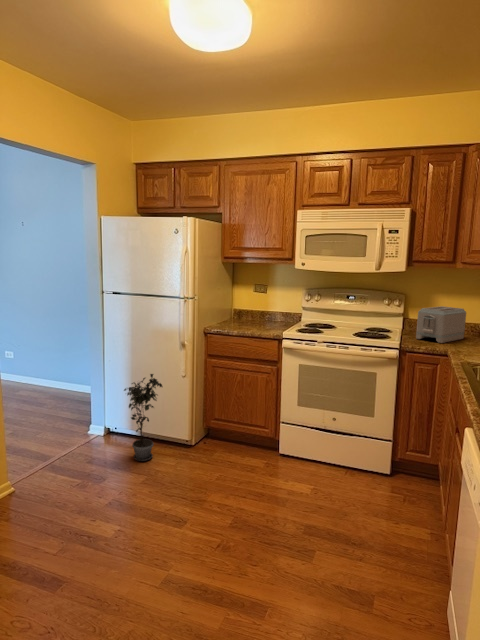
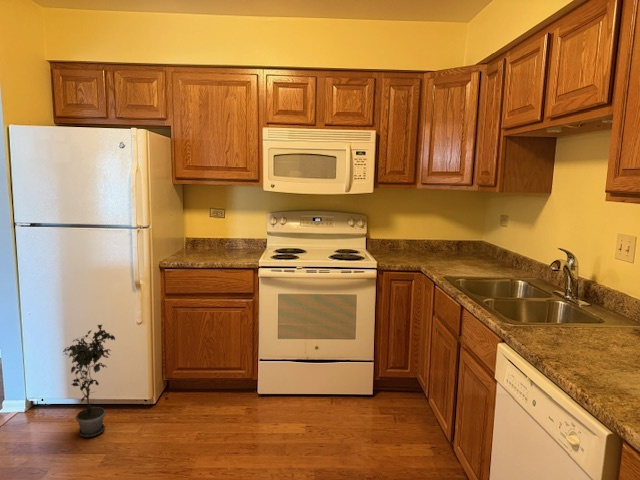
toaster: present [416,306,466,343] -> none [384,225,424,260]

